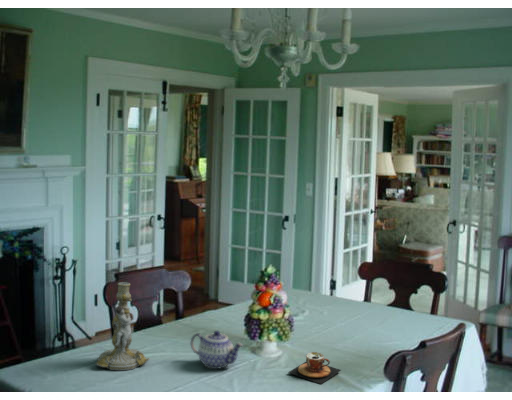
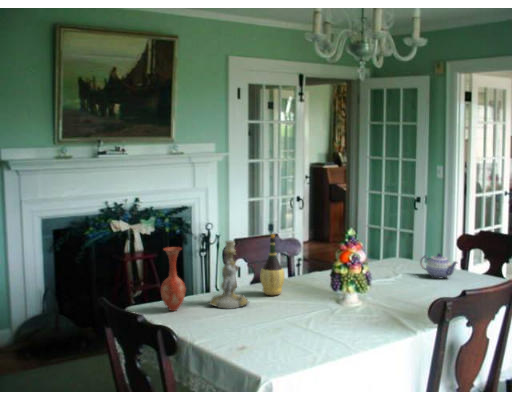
wine bottle: none [156,271,187,346] -> present [260,234,285,295]
vase: none [33,295,67,379] -> present [161,247,186,311]
teapot: present [191,331,242,369] -> present [420,254,457,278]
teacup: present [289,352,341,384] -> none [359,301,406,326]

